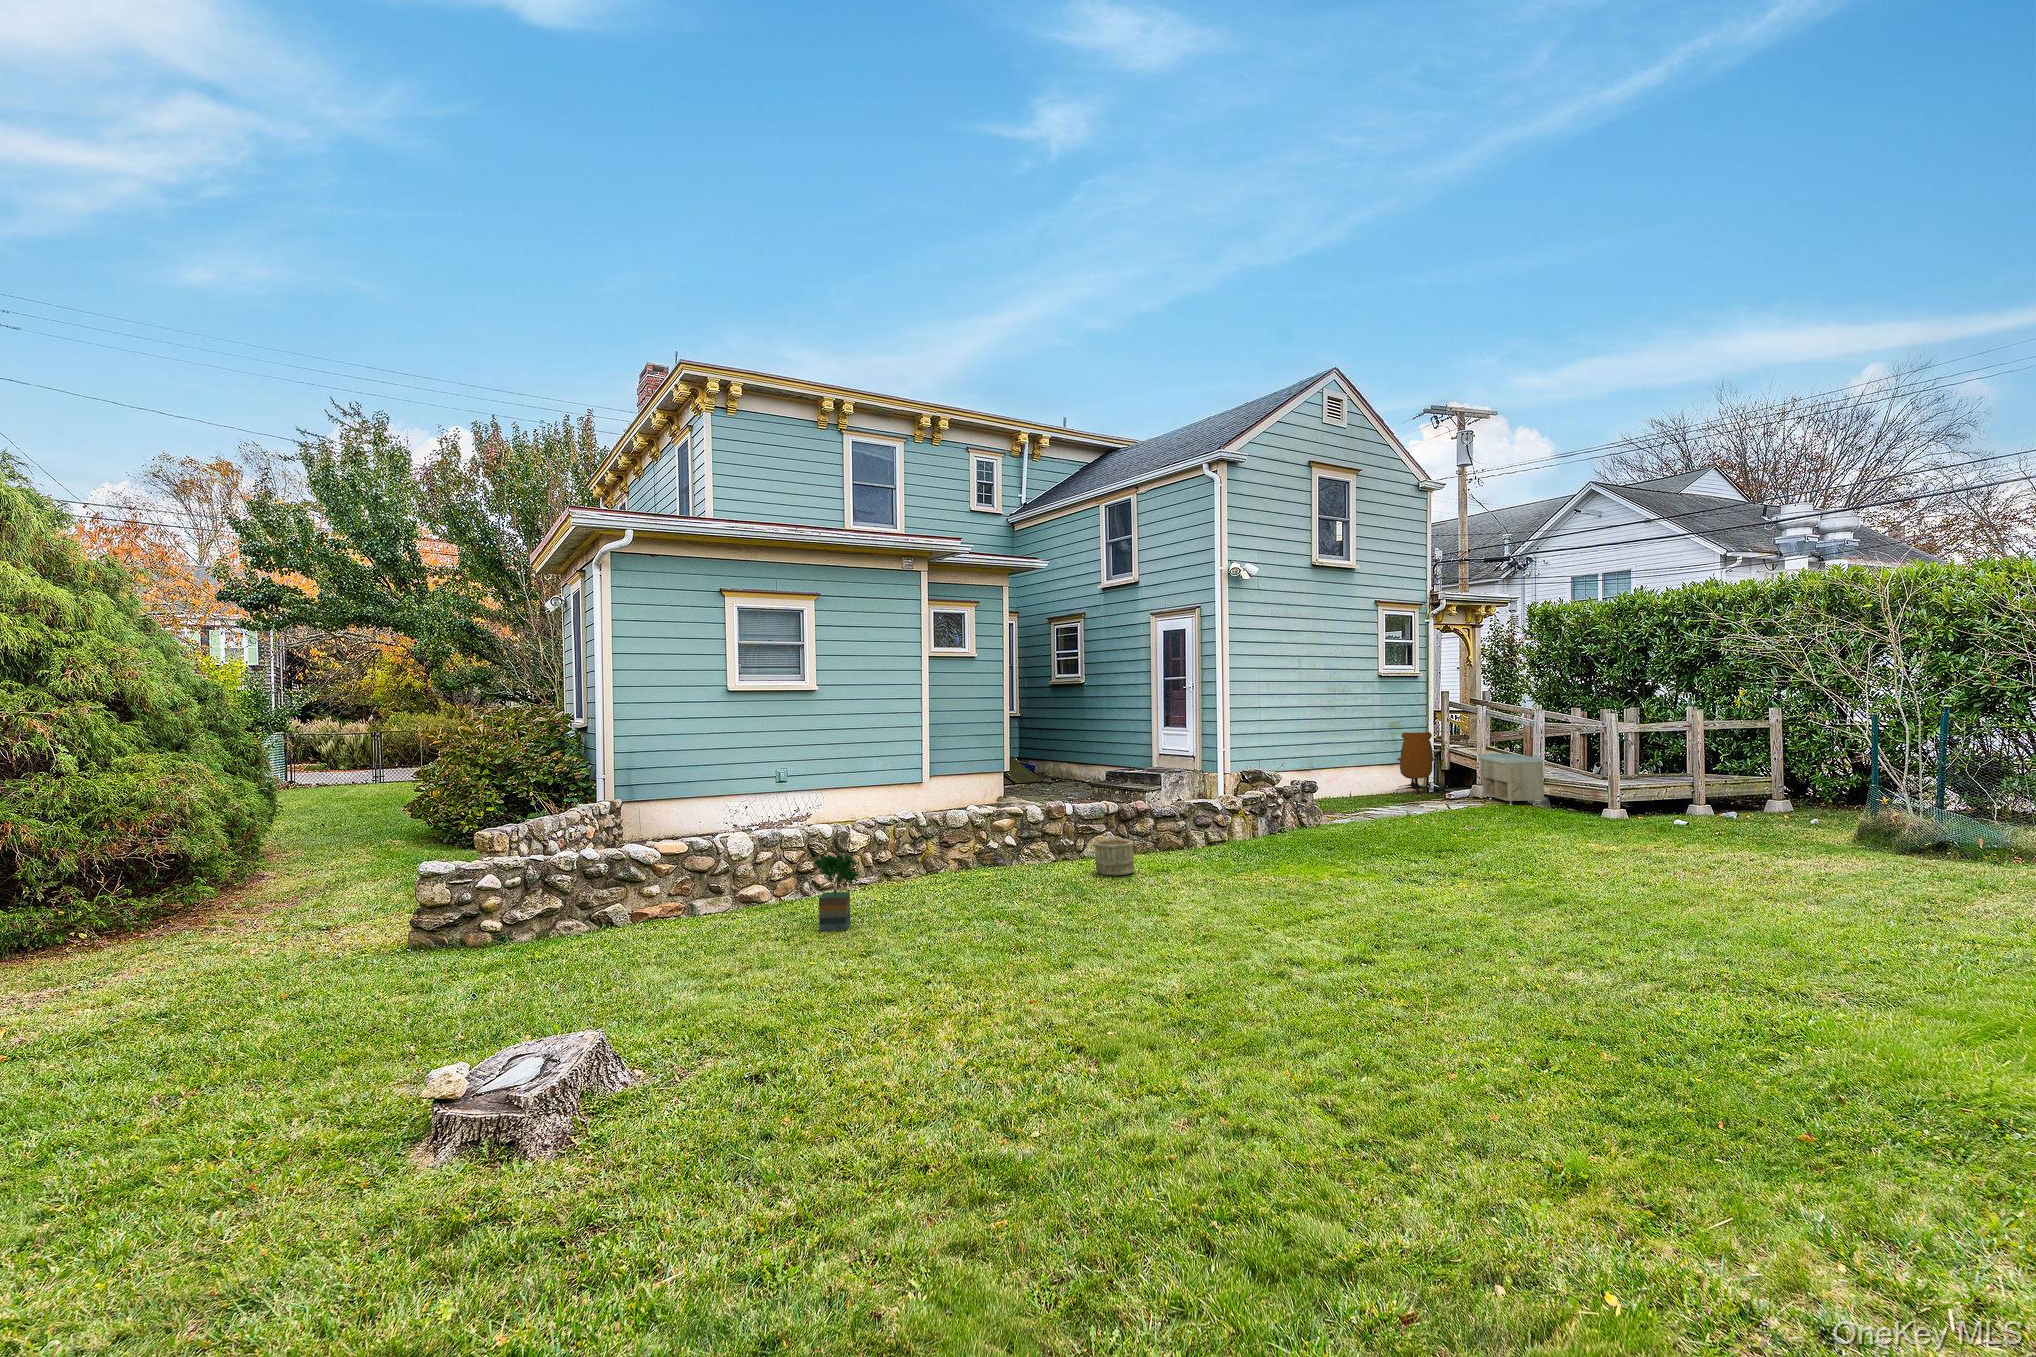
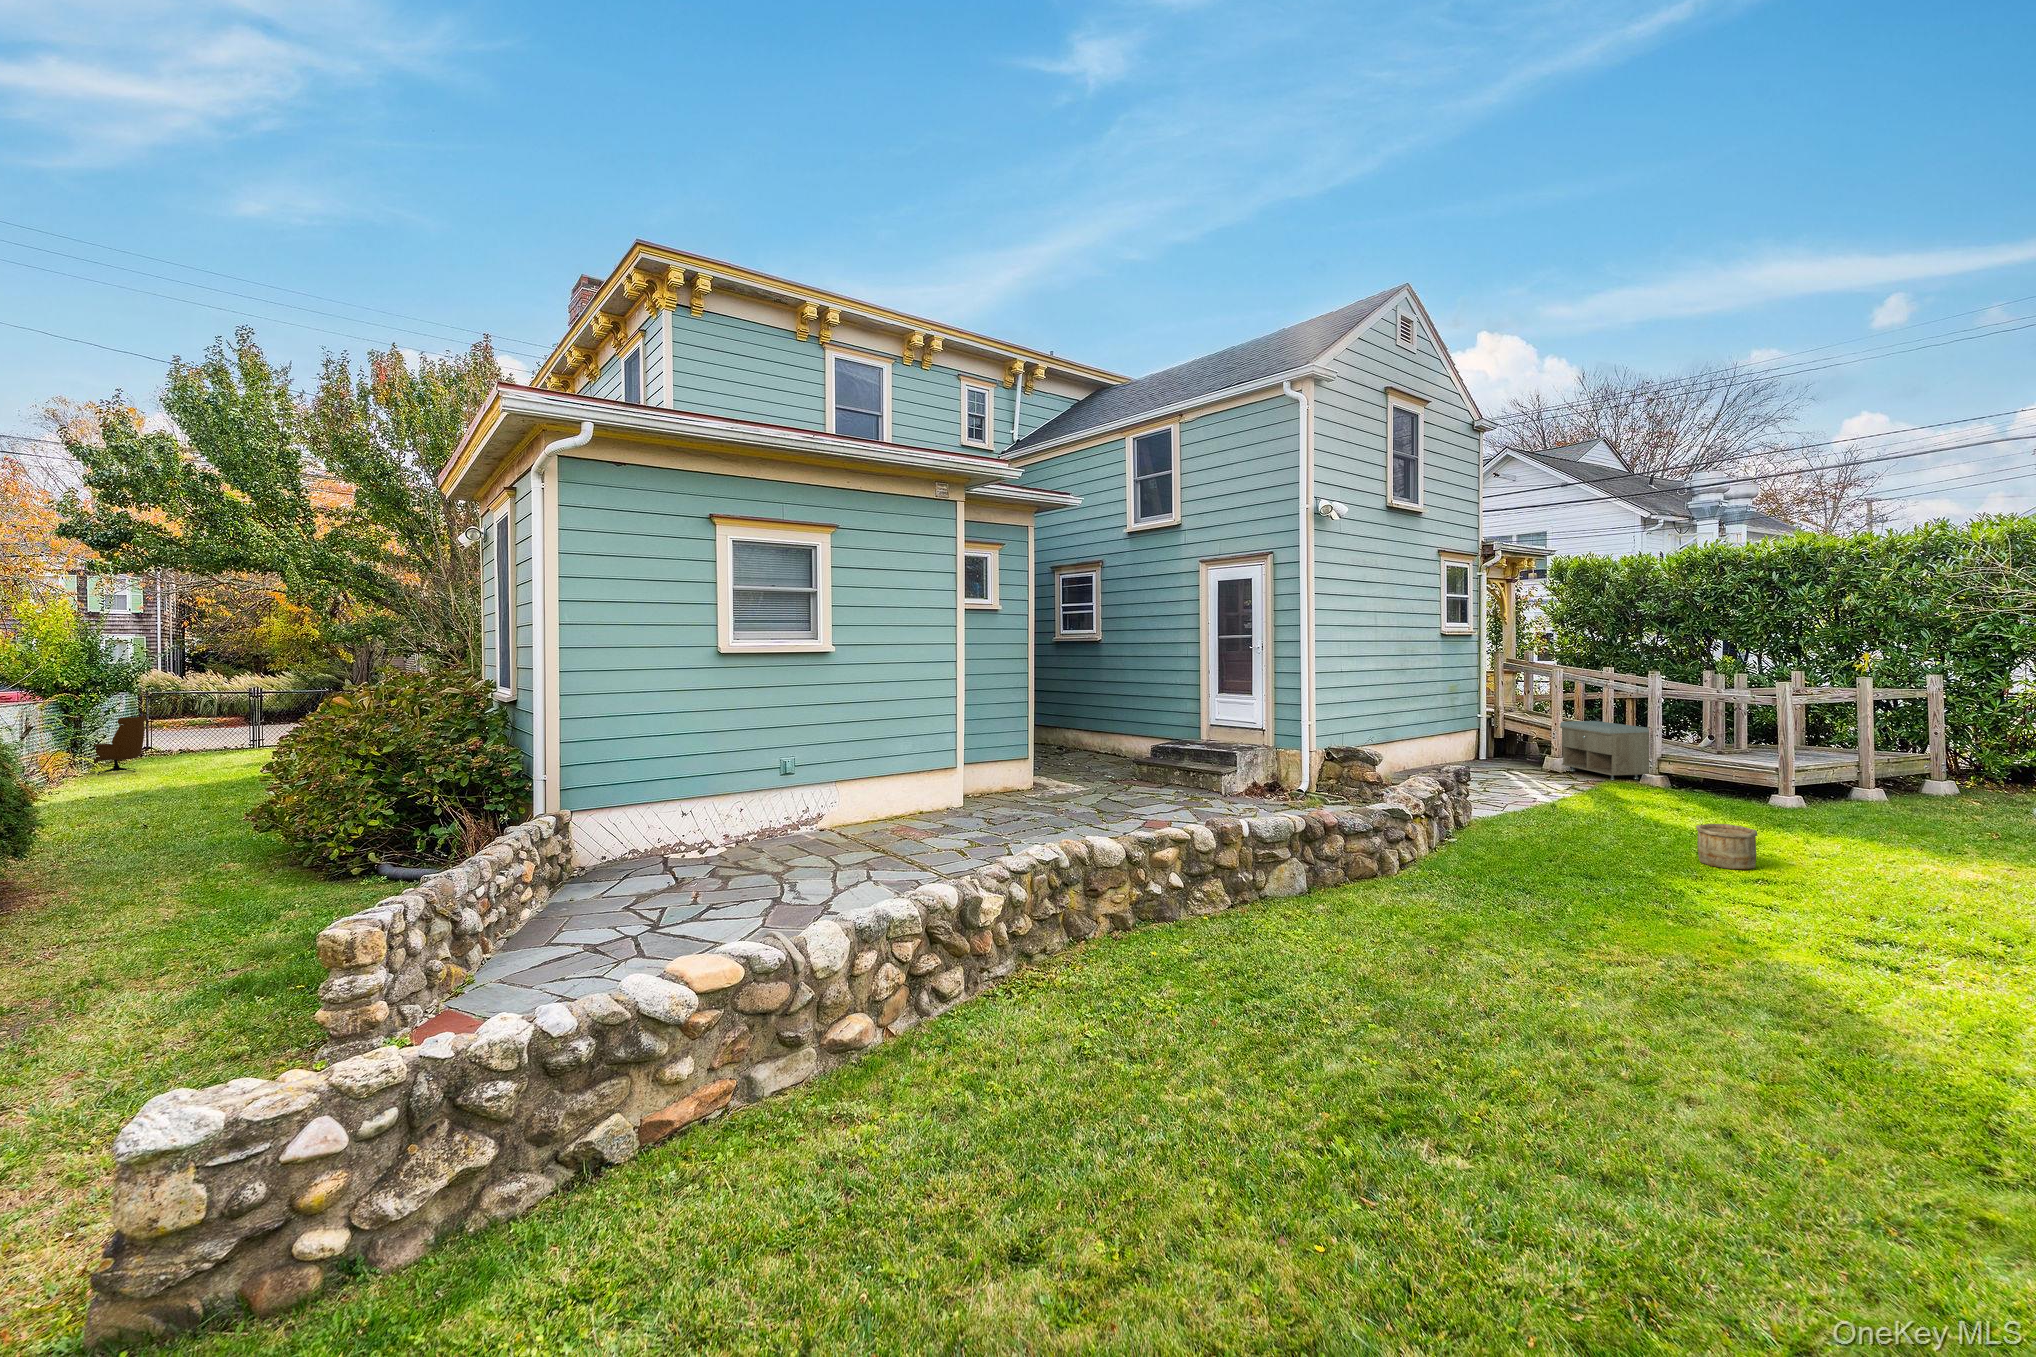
lounge chair: present [1396,732,1437,793] -> present [88,716,146,775]
wooden bucket: present [1094,839,1133,876] -> present [1696,824,1758,869]
potted tree: present [813,854,859,931] -> none [1044,1007,1152,1181]

